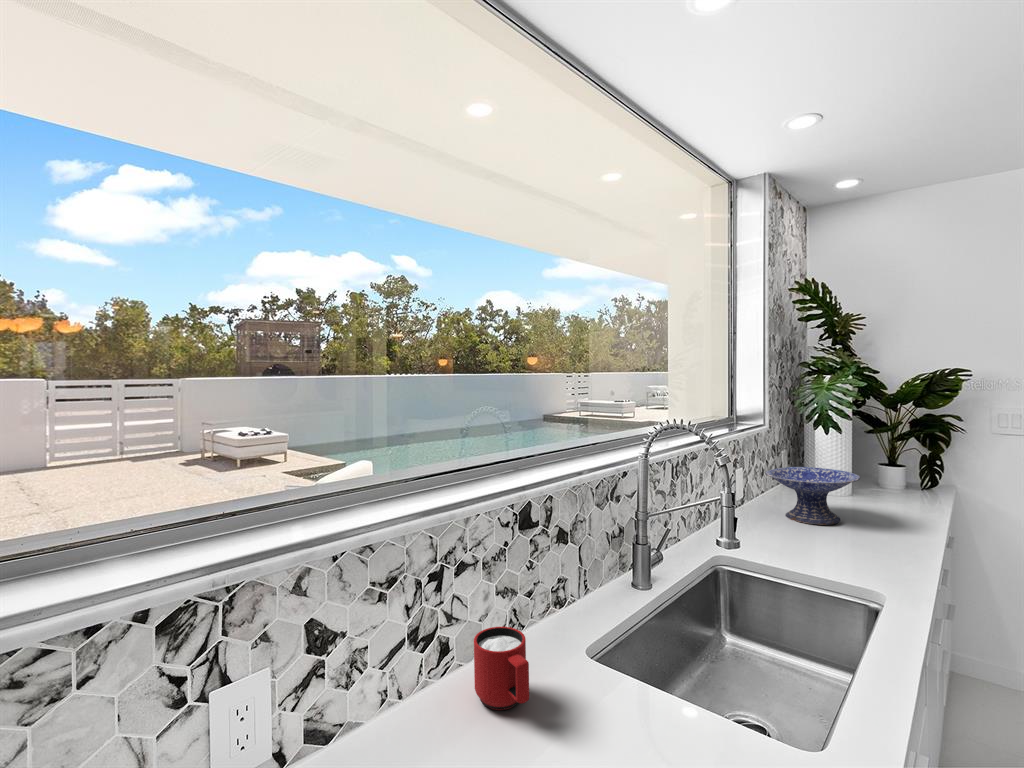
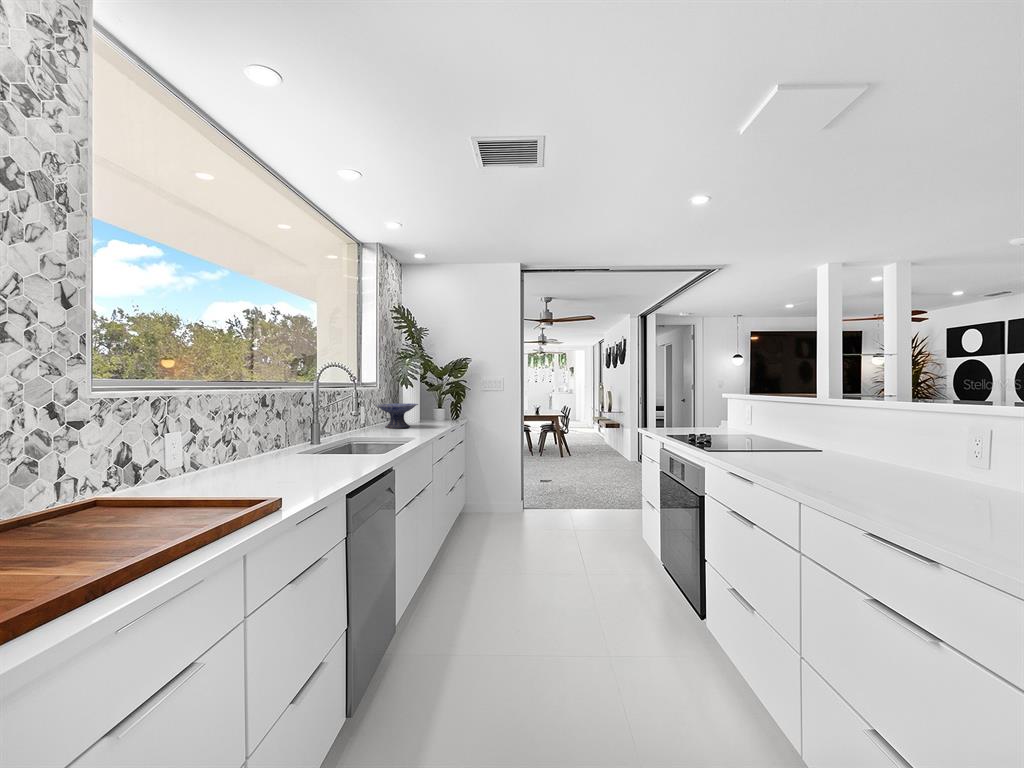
mug: present [474,627,529,710] -> none [253,437,281,465]

